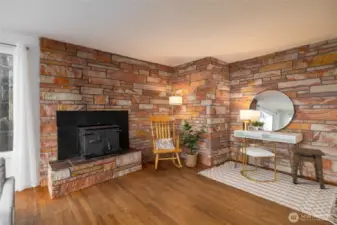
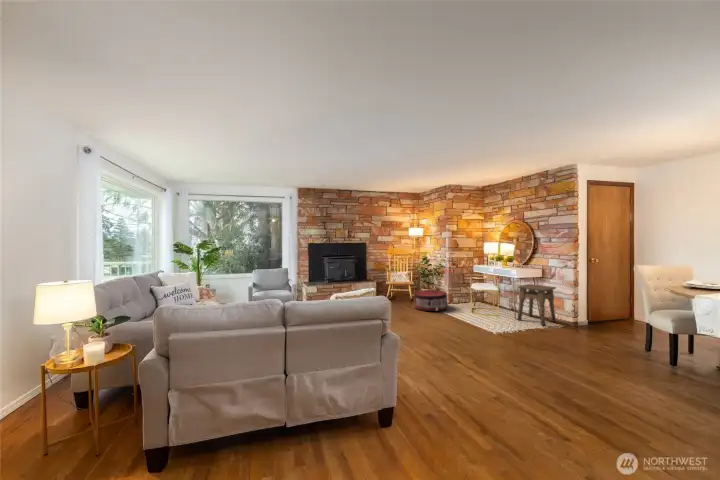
pouf: none [186,156,222,182] -> present [414,290,448,311]

